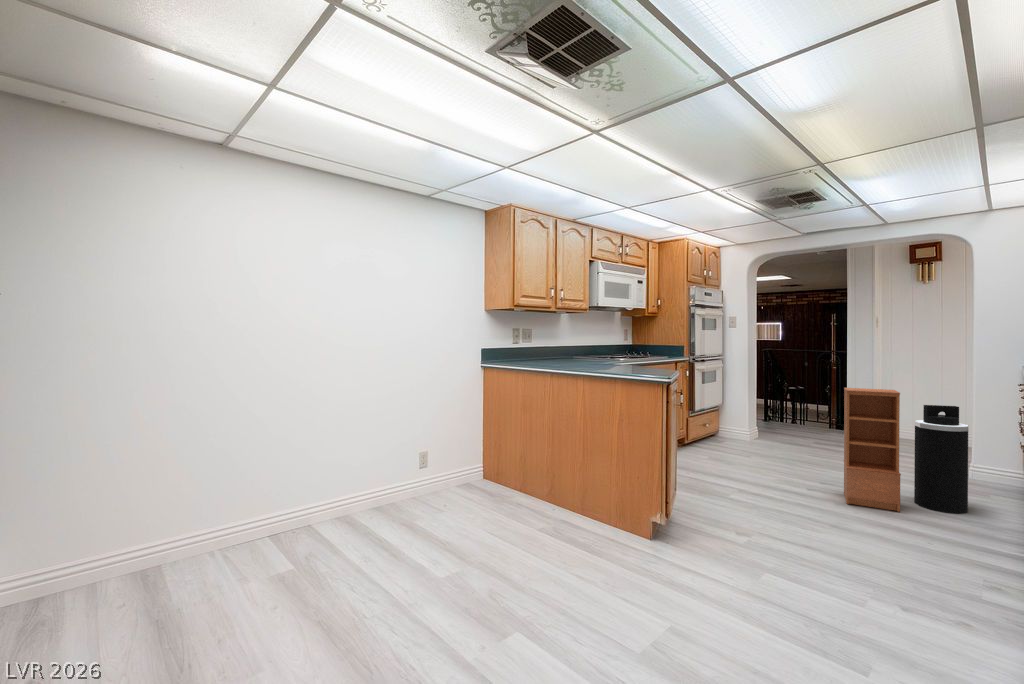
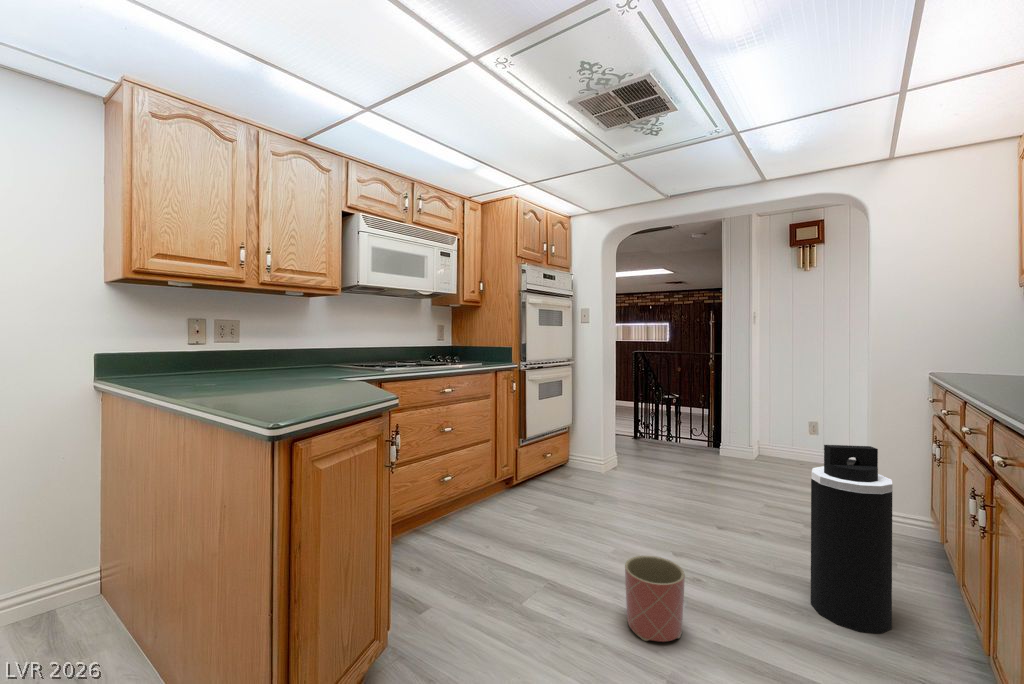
bookcase: present [844,388,901,512] -> none [707,416,794,639]
planter: none [794,467,832,508] -> present [625,556,685,642]

